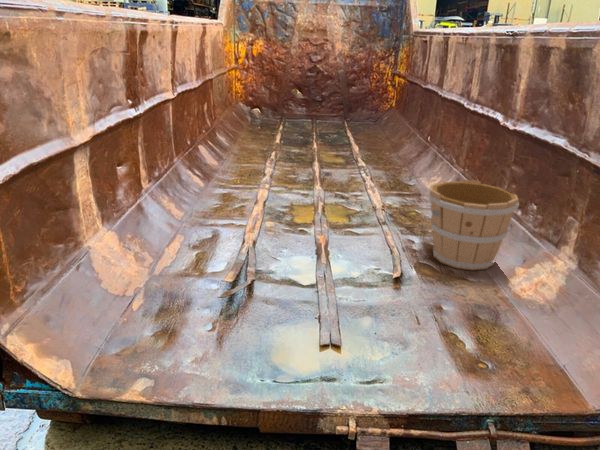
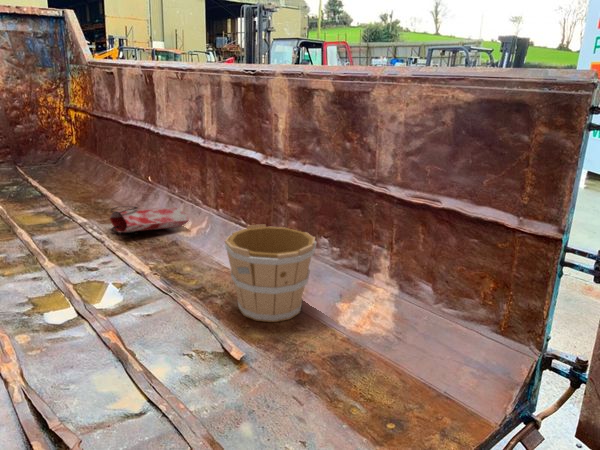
bag: none [377,155,445,182] -> present [110,207,189,237]

